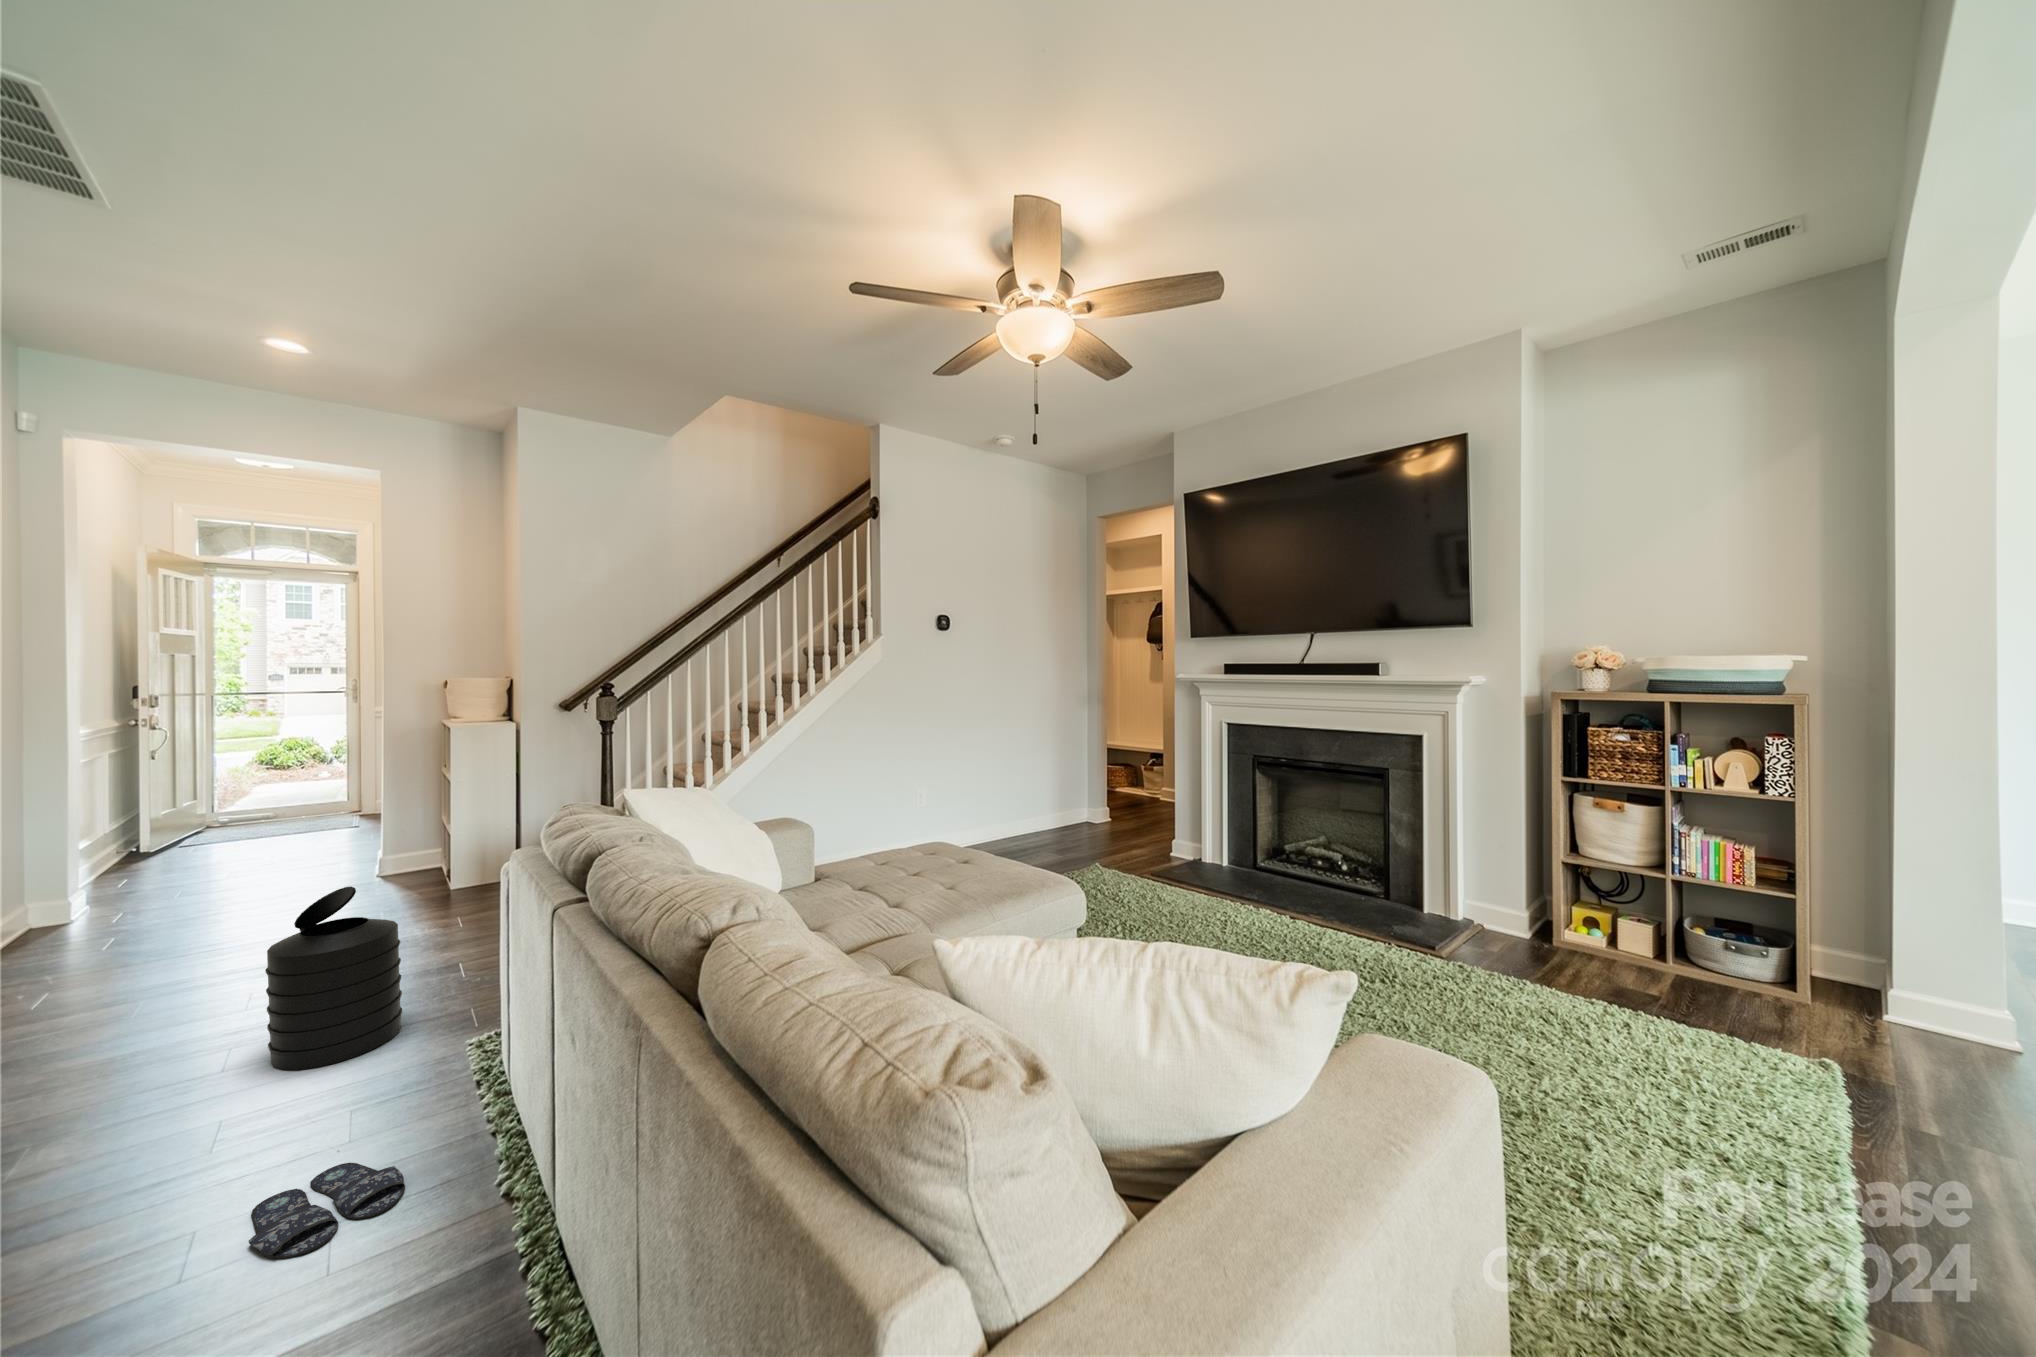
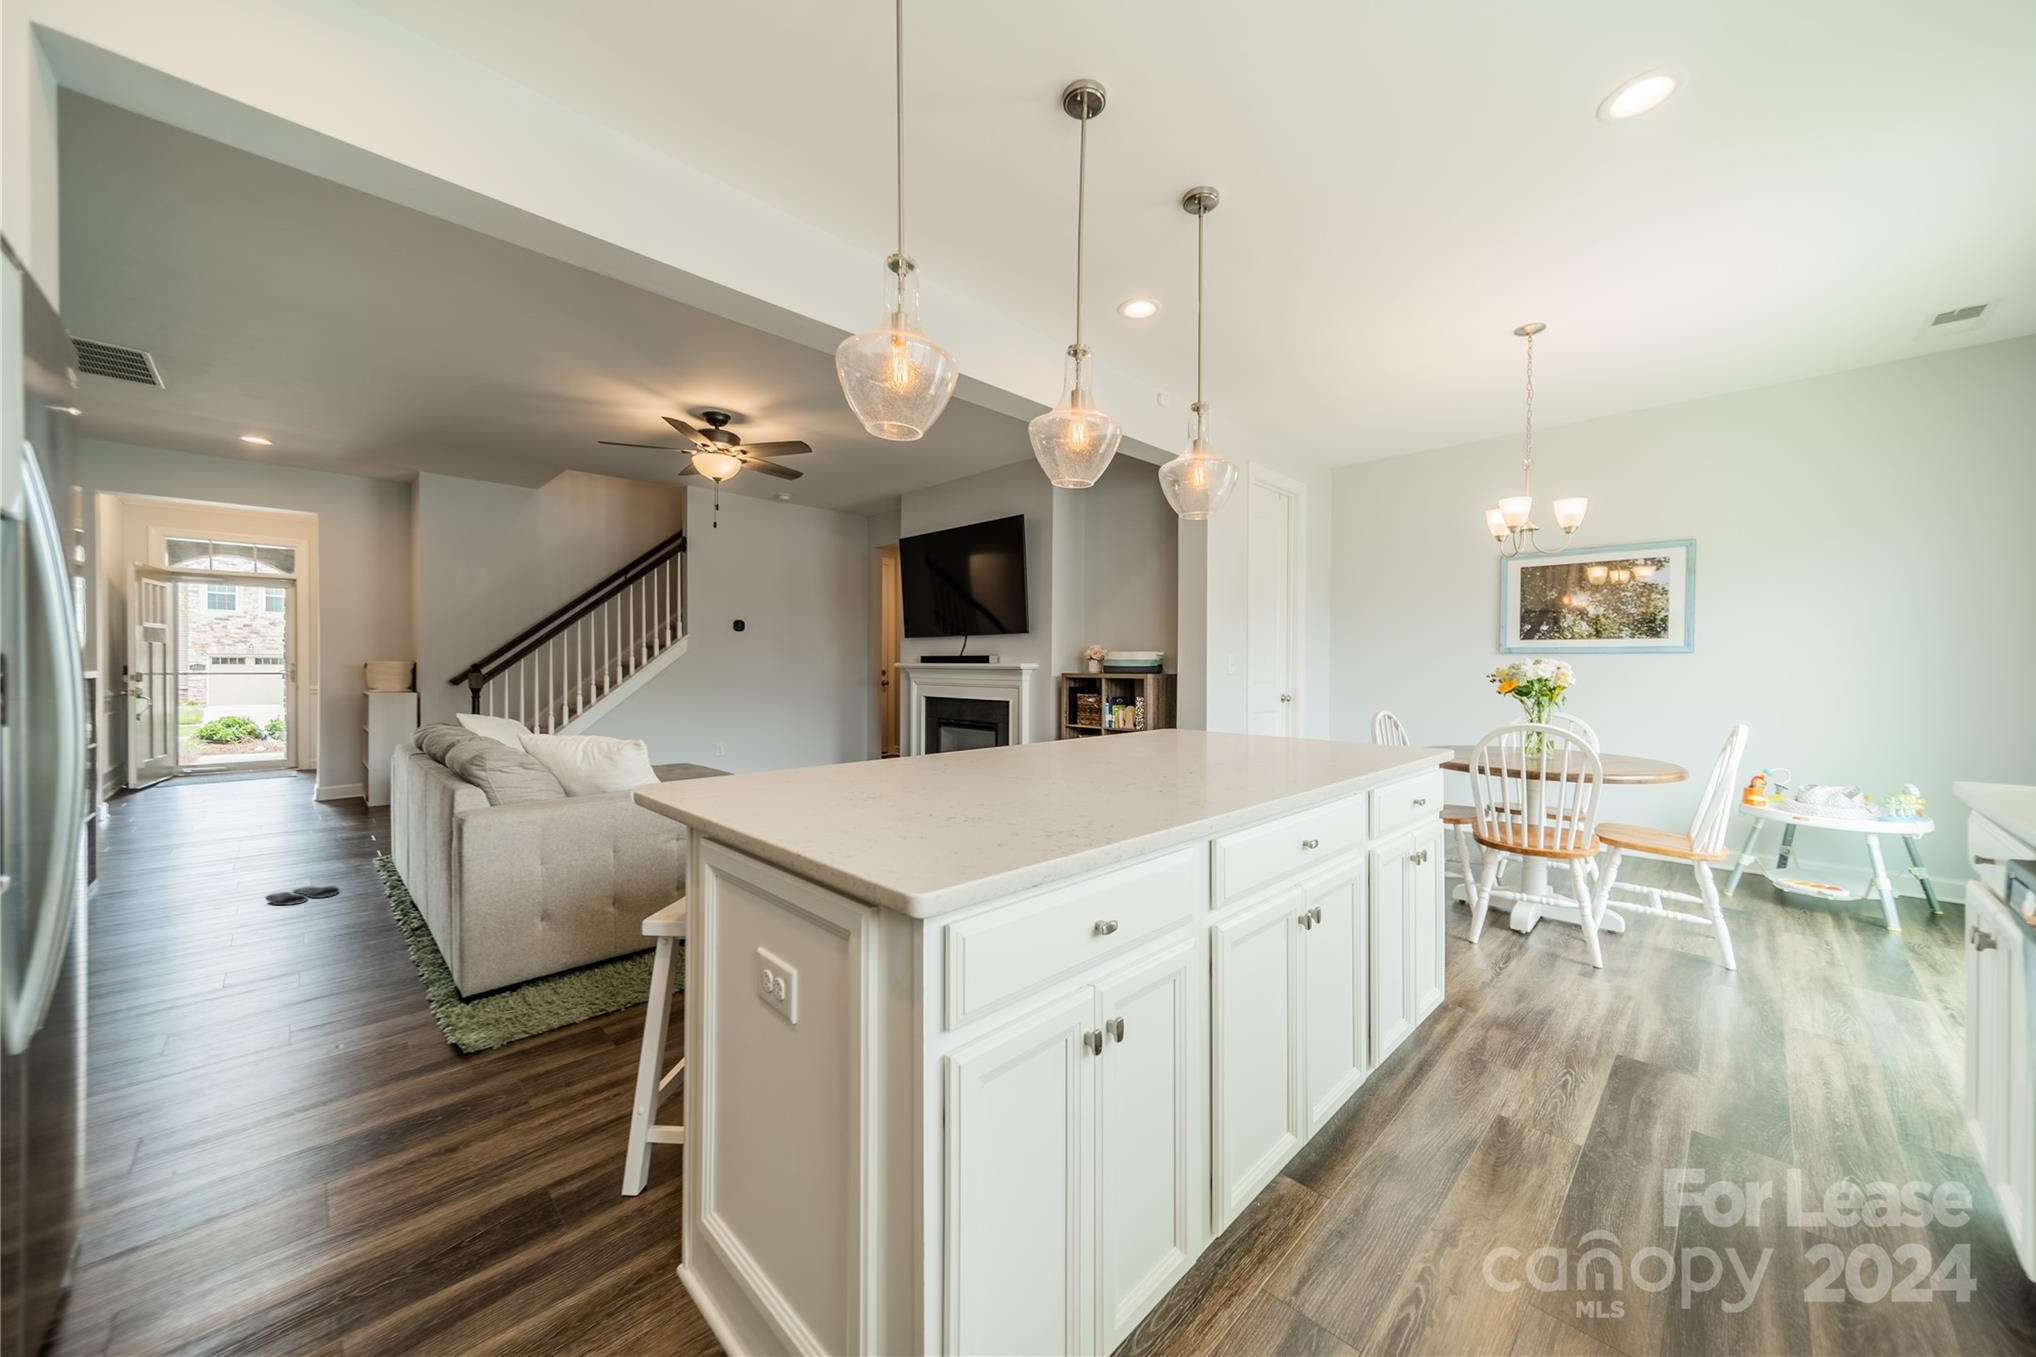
trash can: present [265,887,402,1070] -> none [259,771,336,865]

